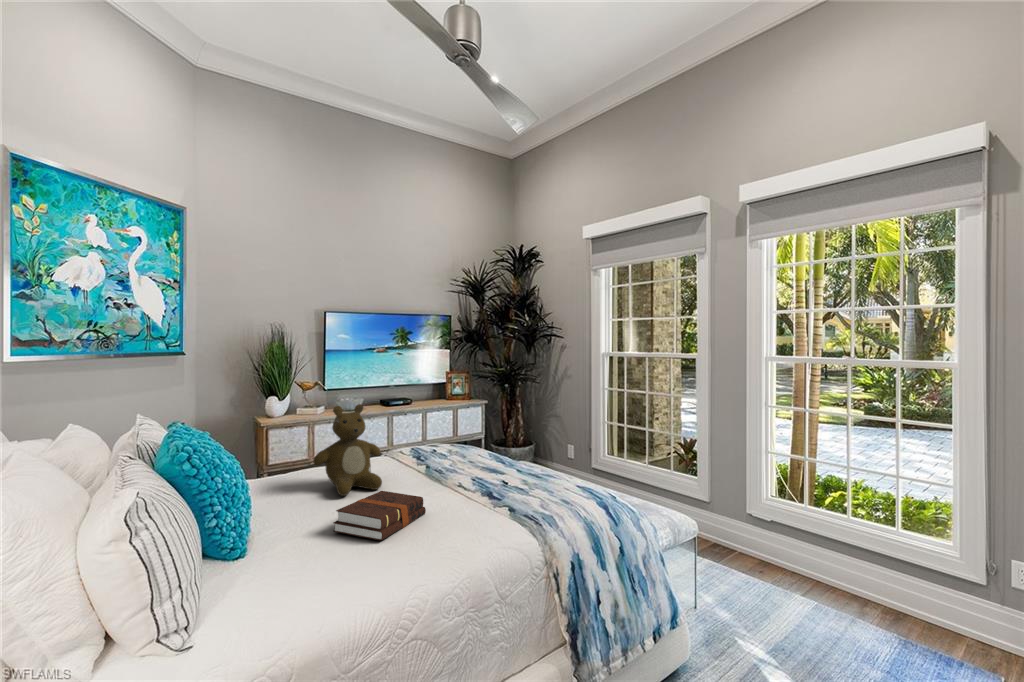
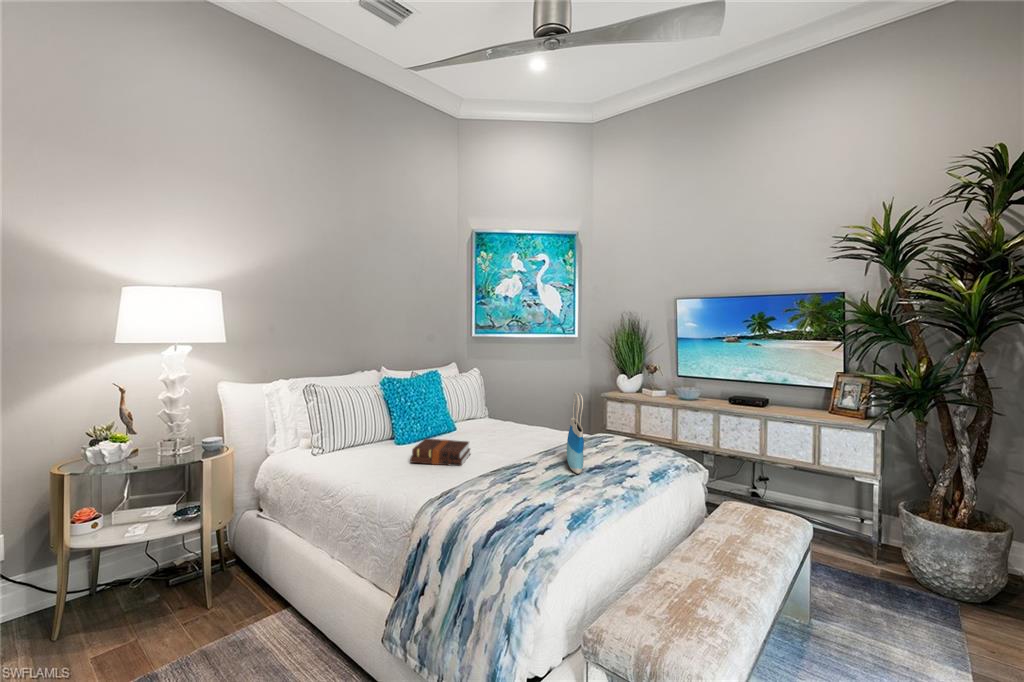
tote bag: none [456,397,508,473] -> present [567,392,584,474]
teddy bear: present [313,404,382,496] -> none [483,378,534,447]

